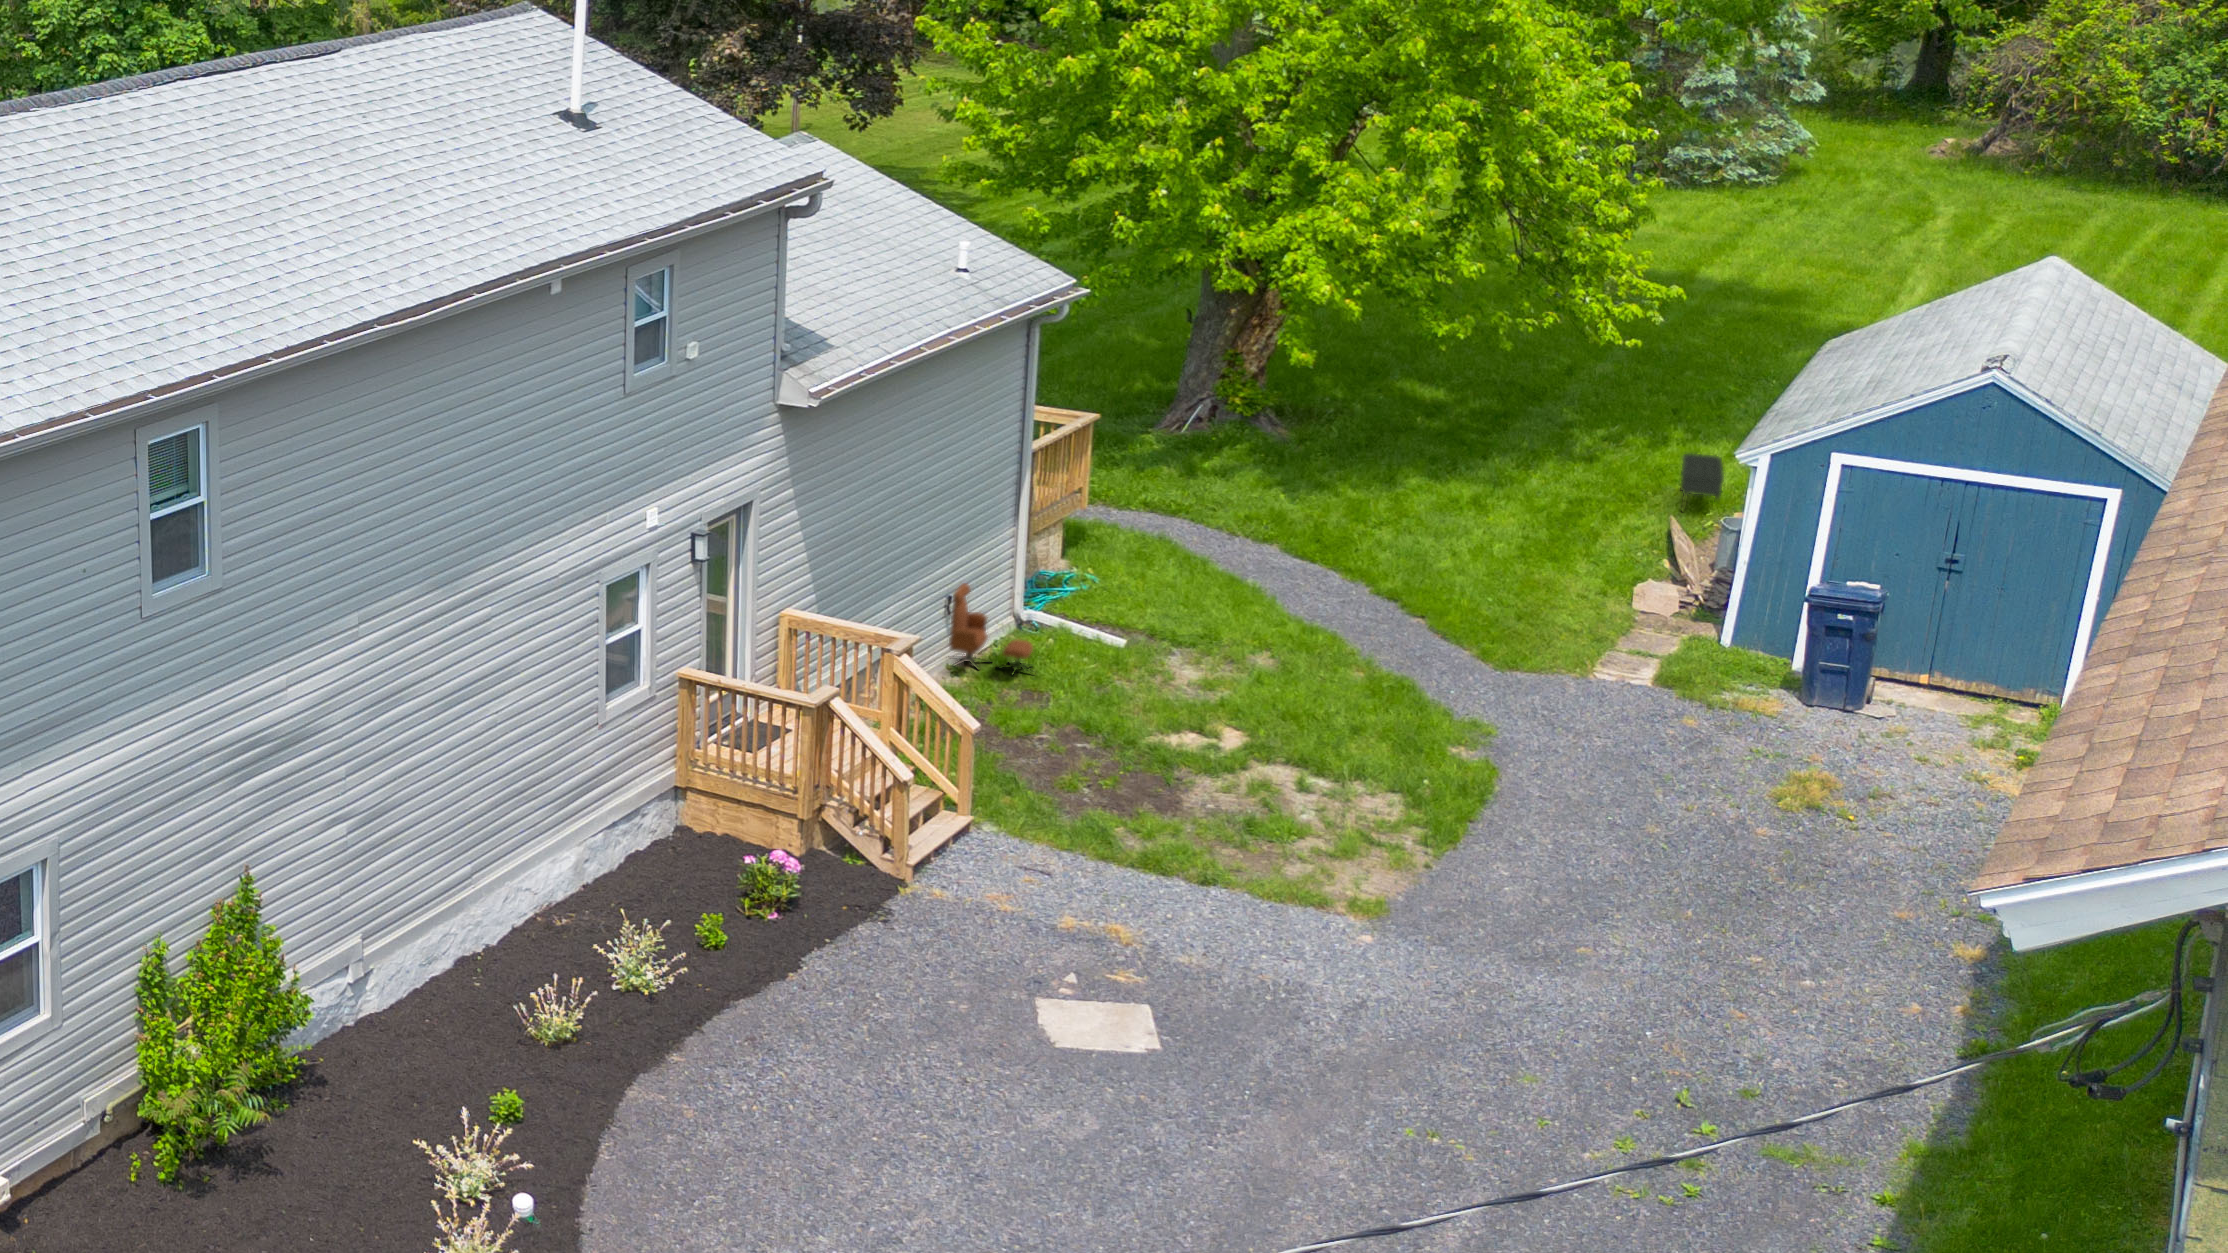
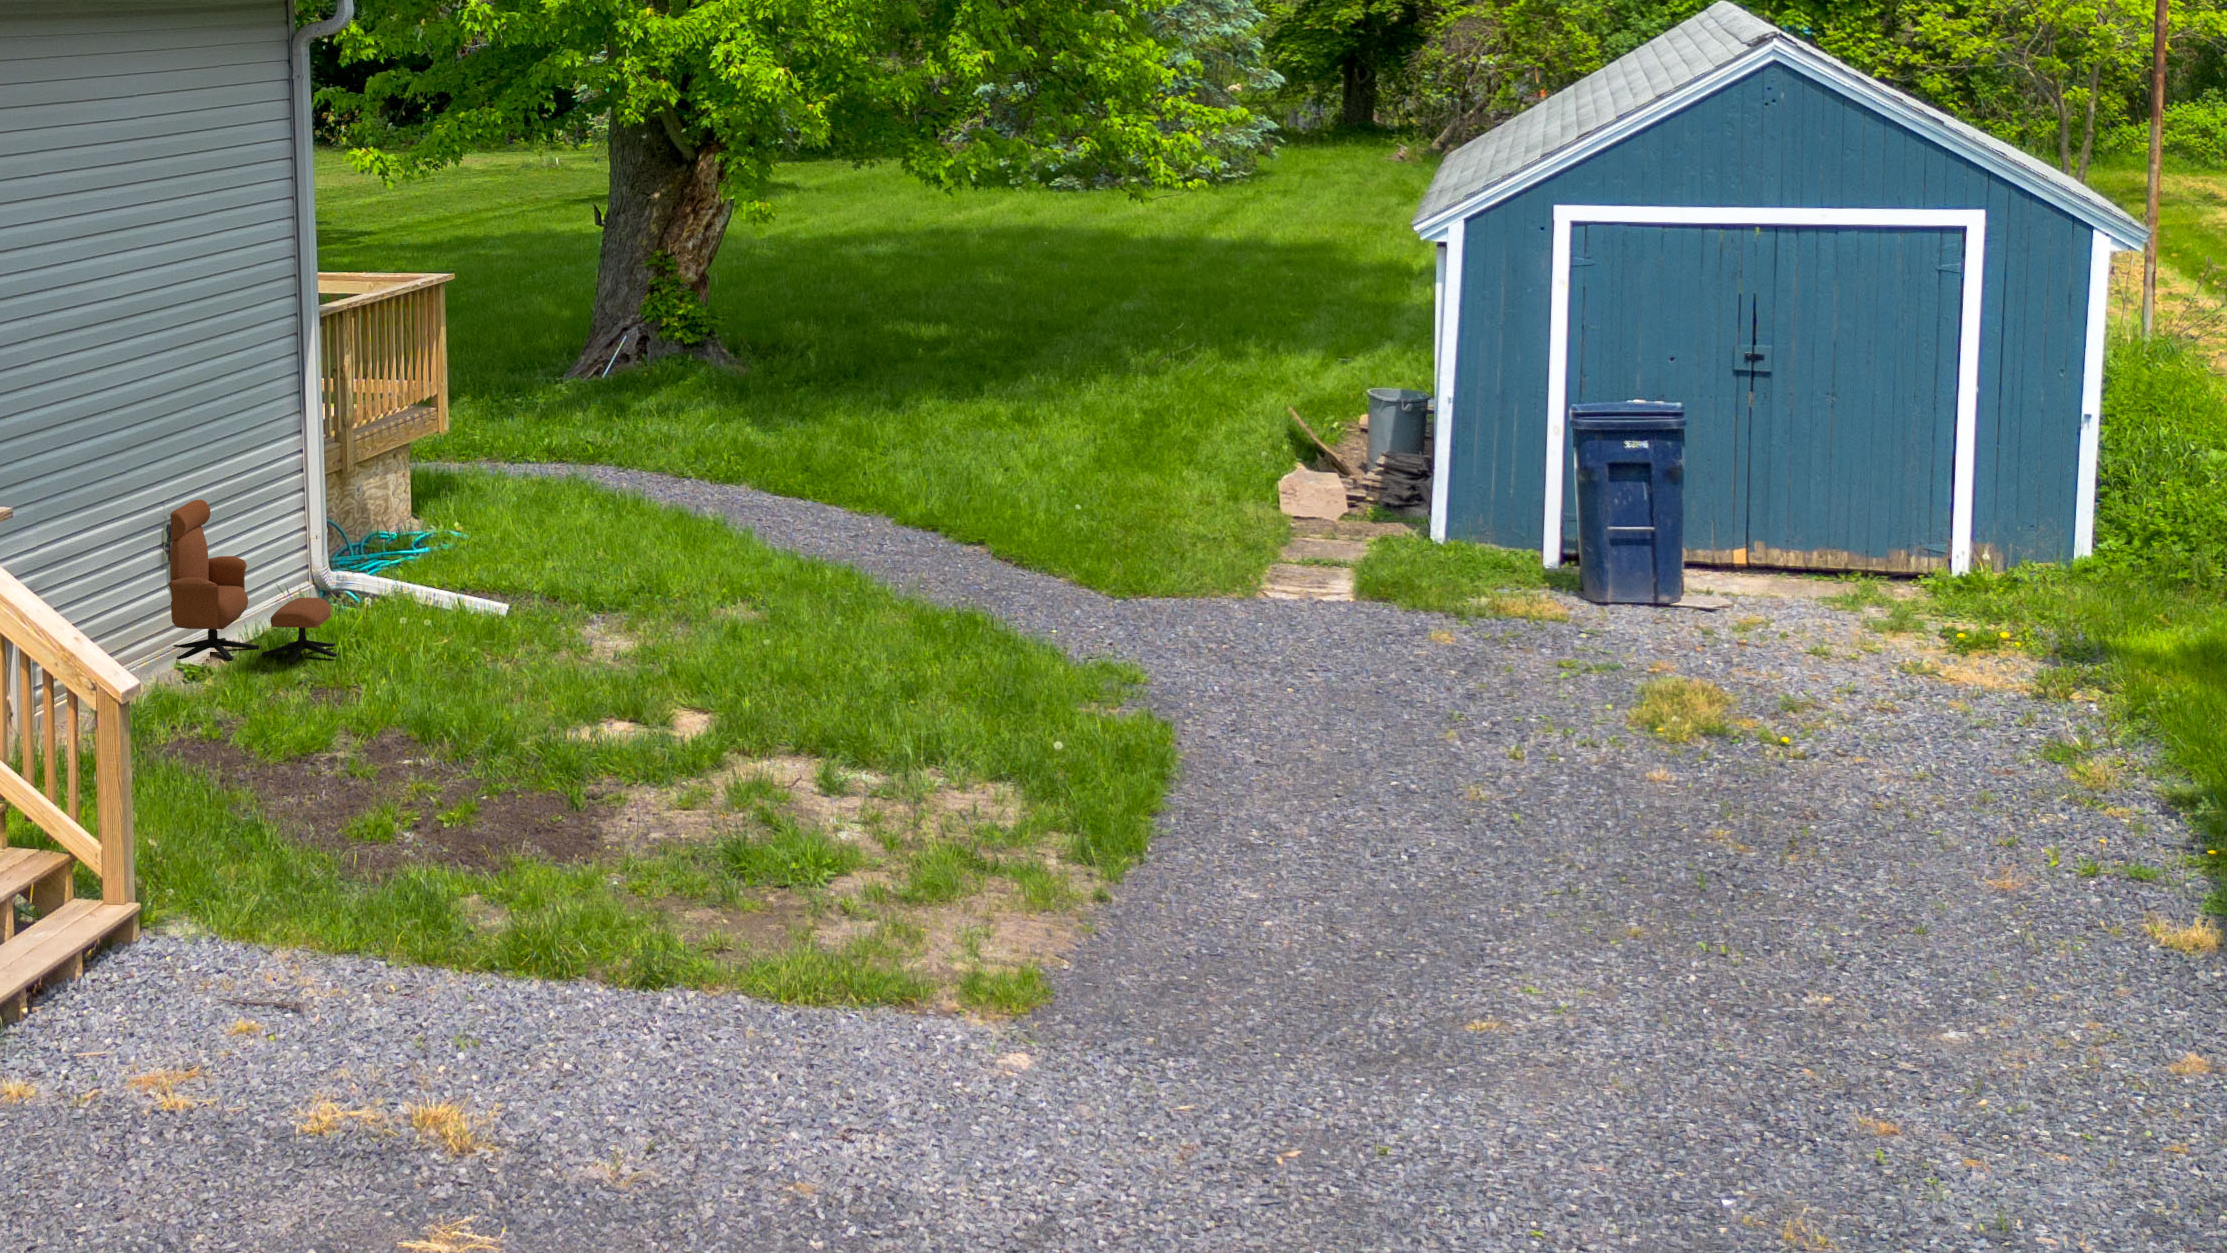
bench: present [1680,454,1724,510] -> none [1278,347,1343,420]

